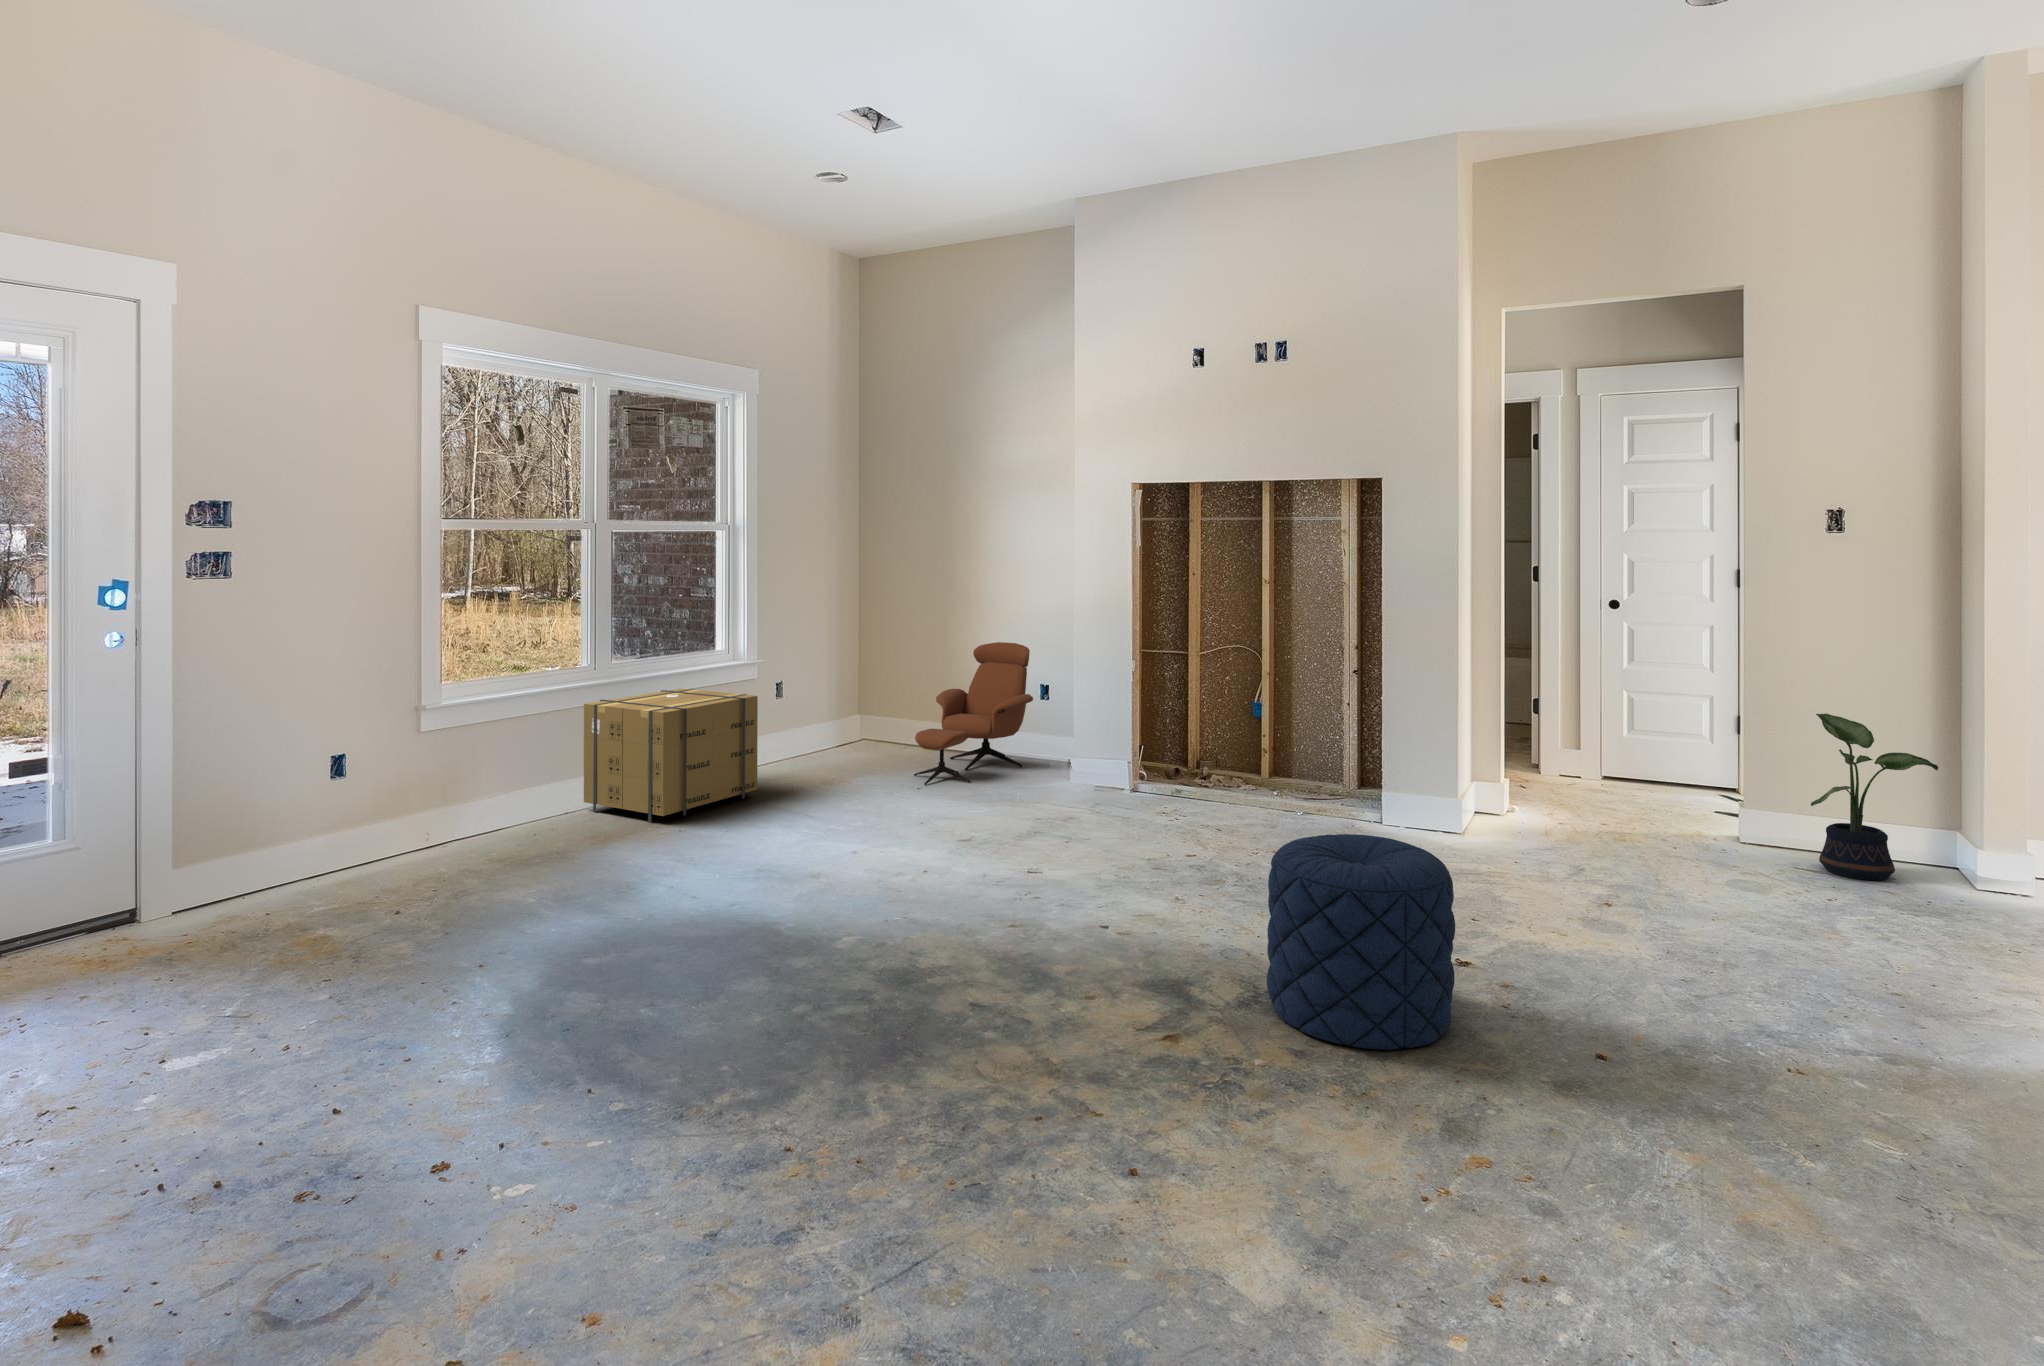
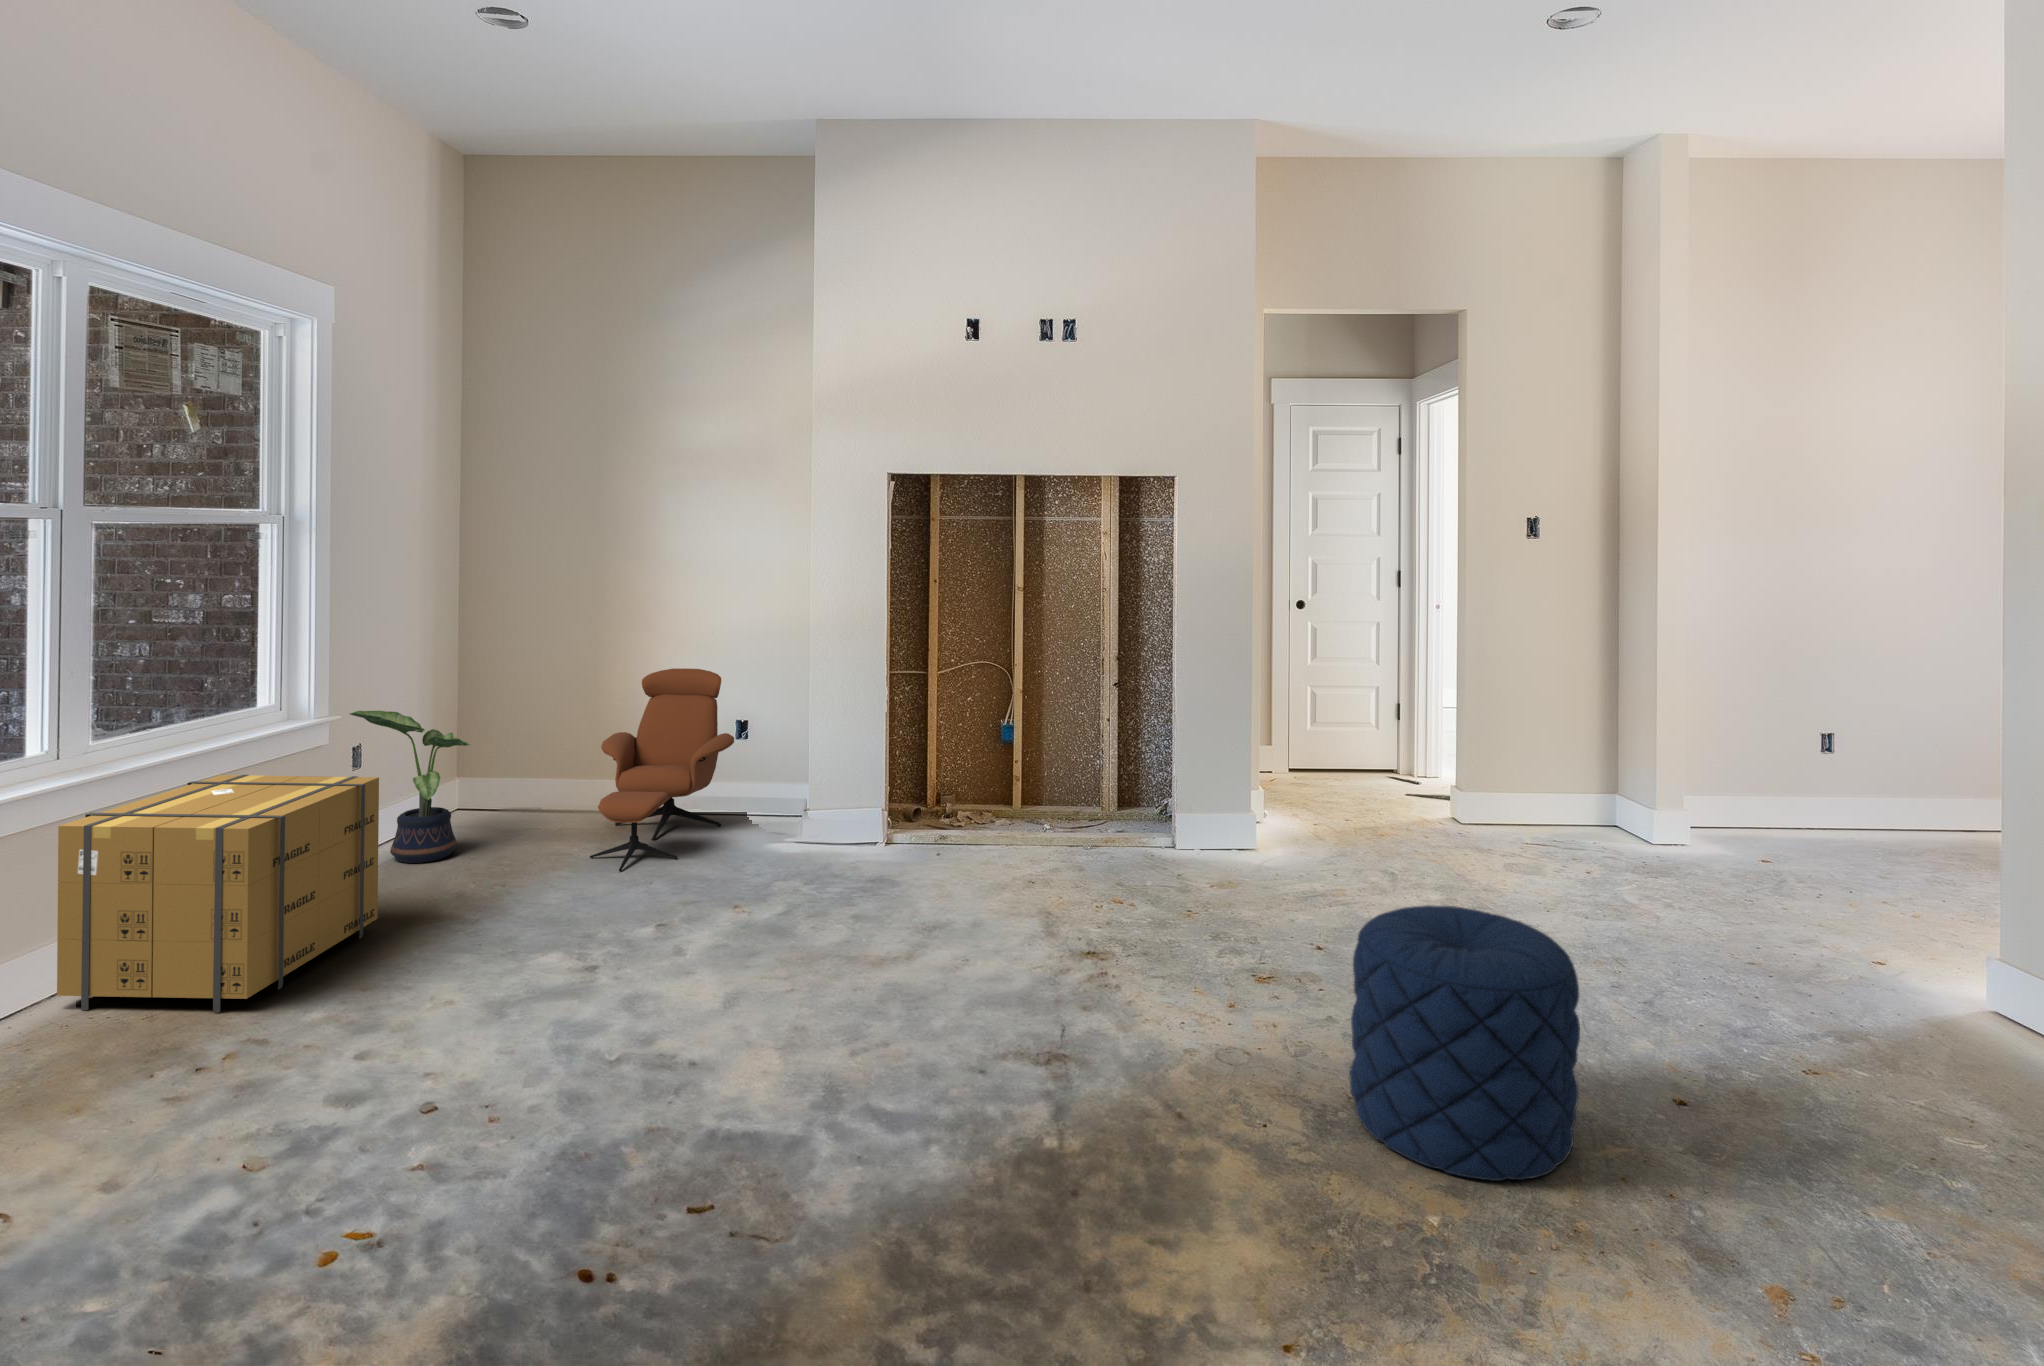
potted plant: present [1811,713,1938,880] -> present [350,711,470,863]

